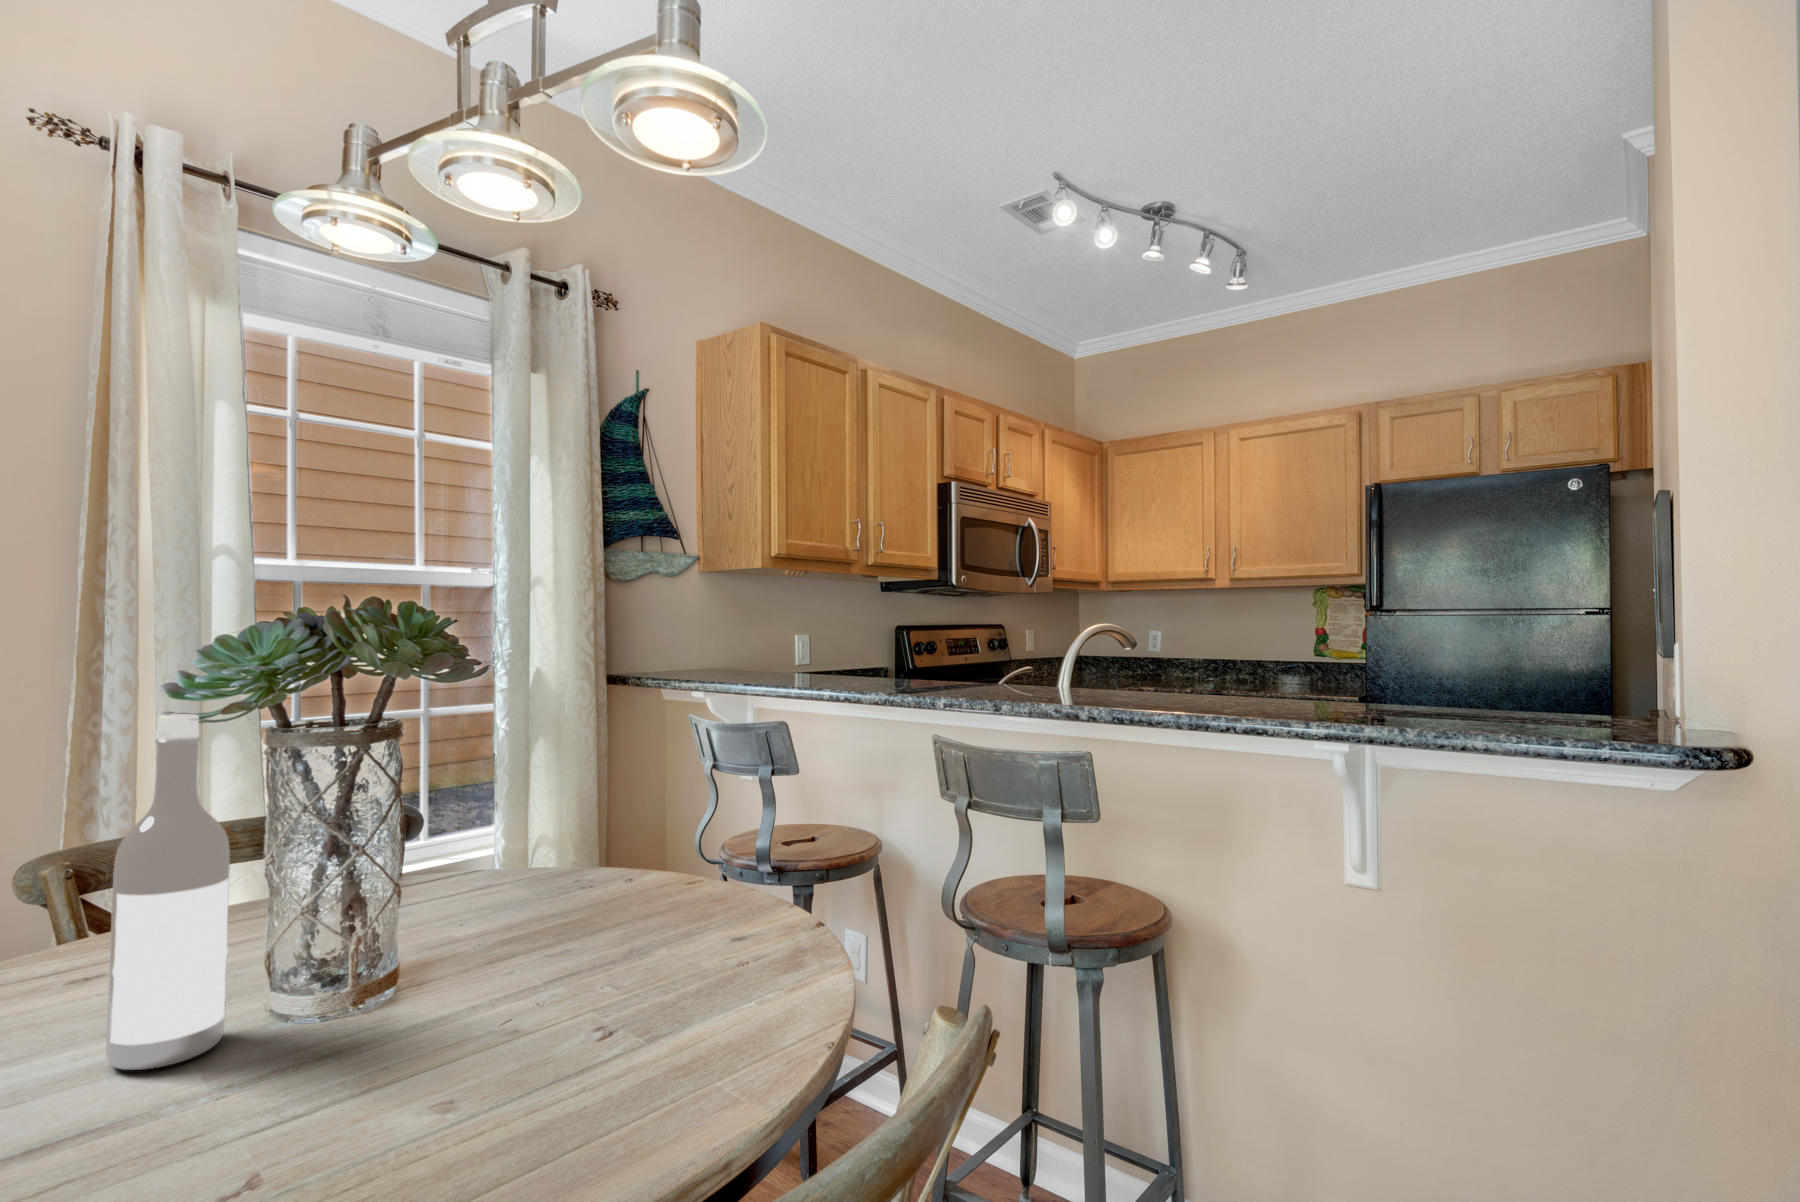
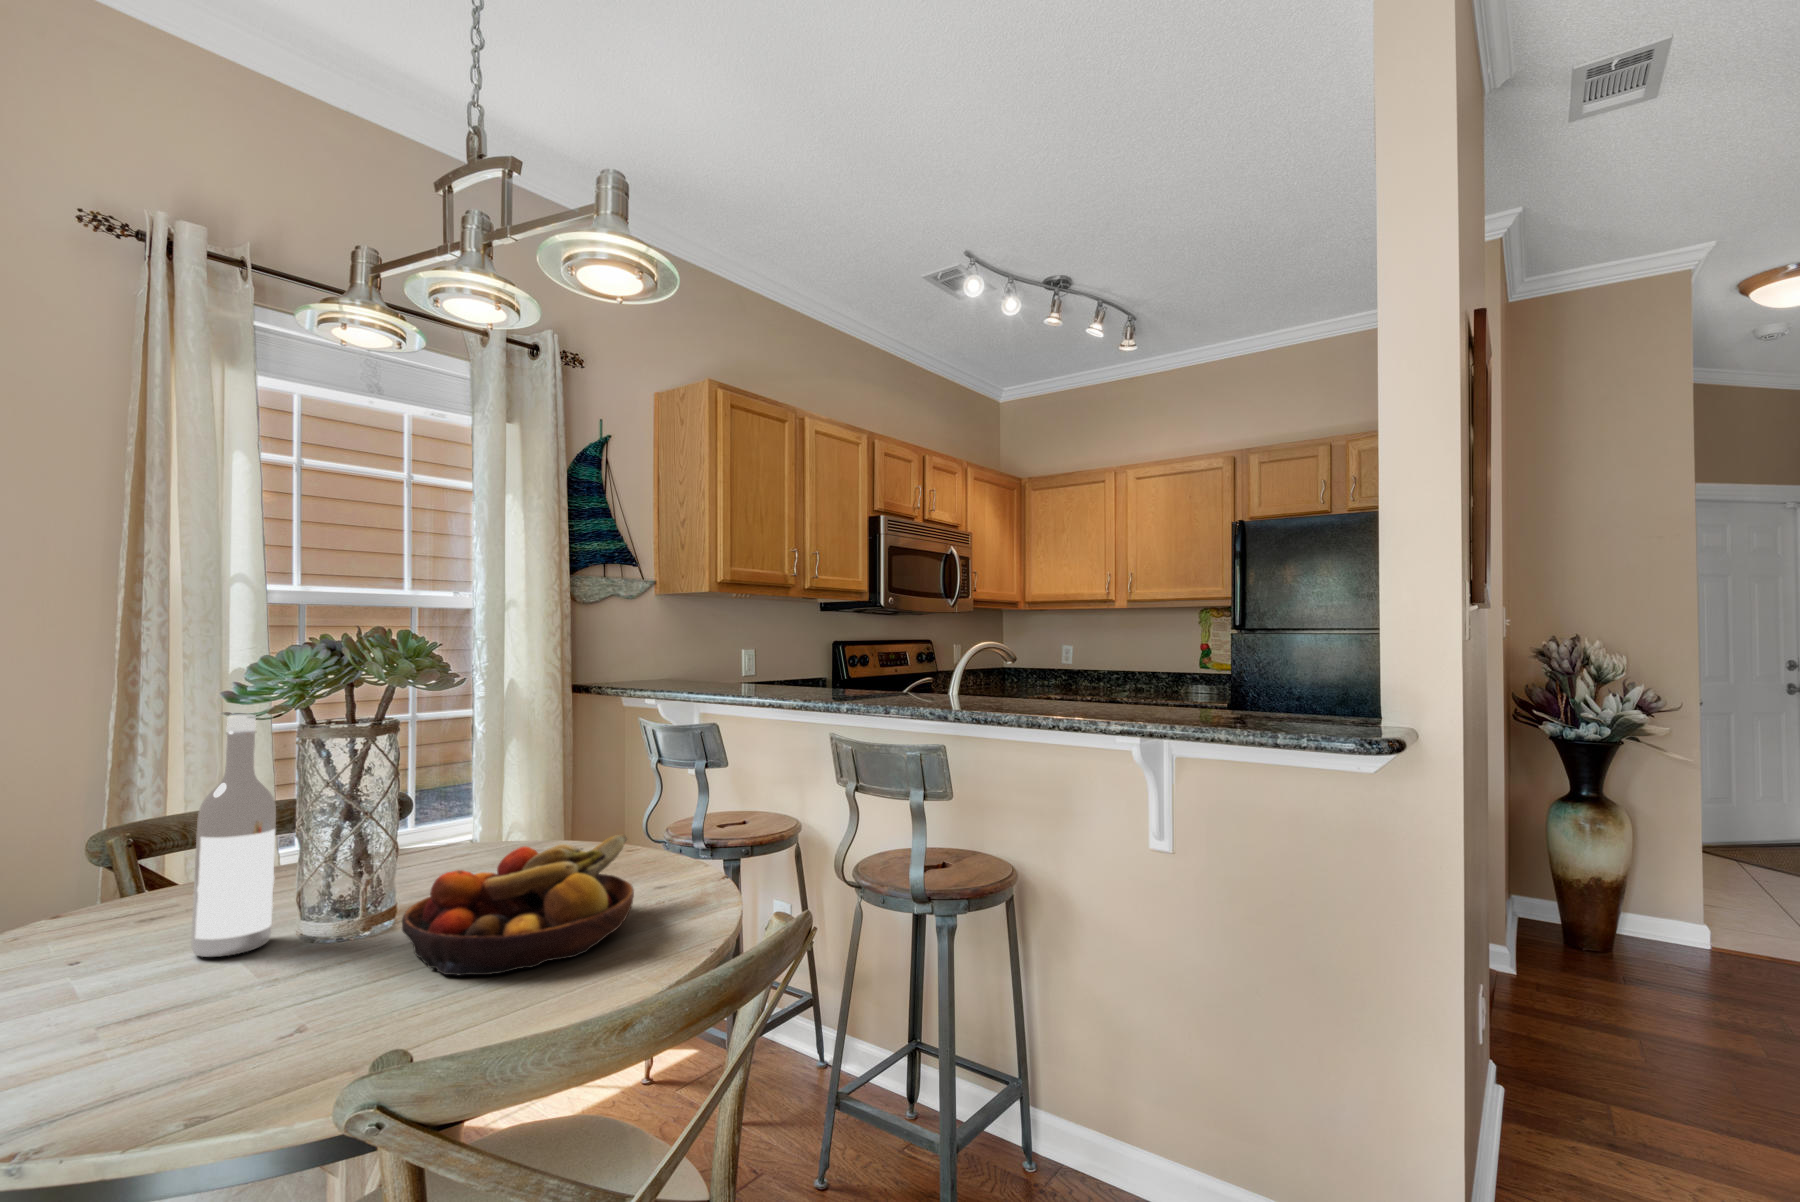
fruit bowl: none [408,881,738,1113] -> present [402,835,634,976]

